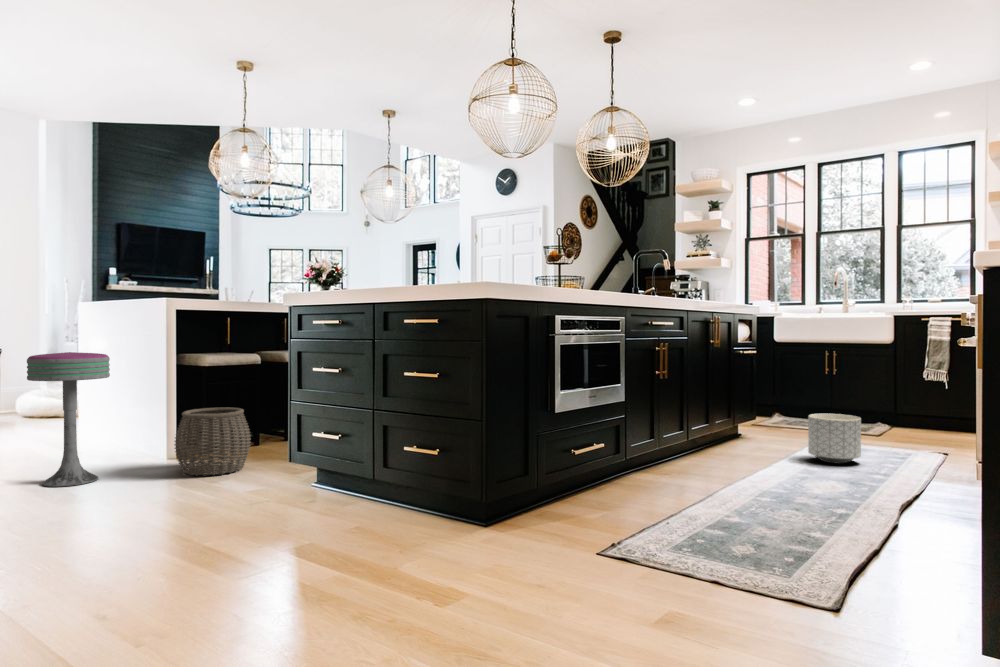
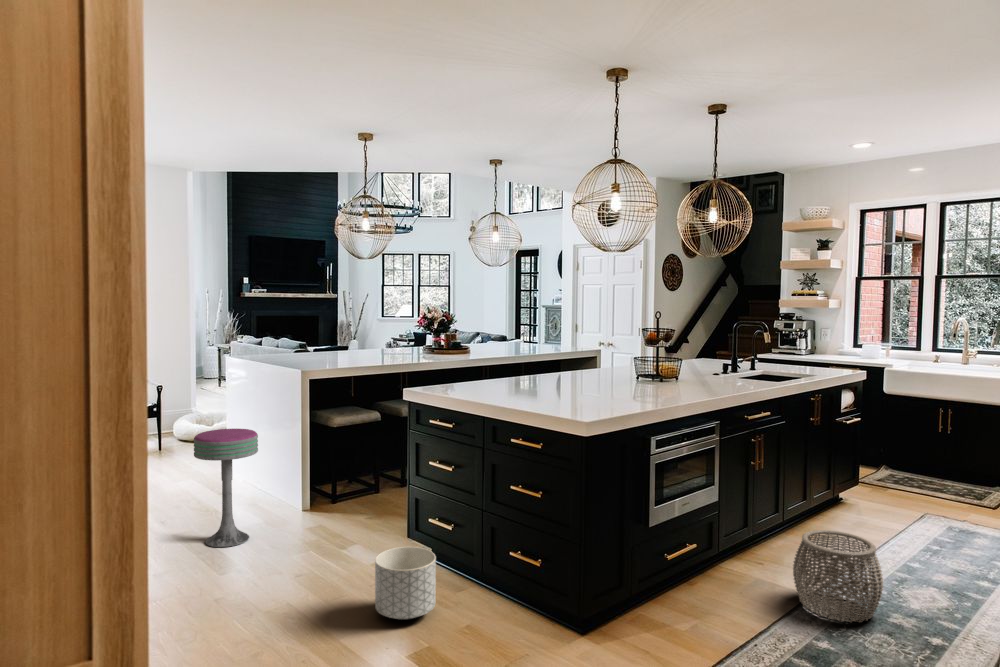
woven basket: present [175,408,251,476] -> present [793,530,883,623]
planter: present [808,414,861,464] -> present [375,547,436,620]

